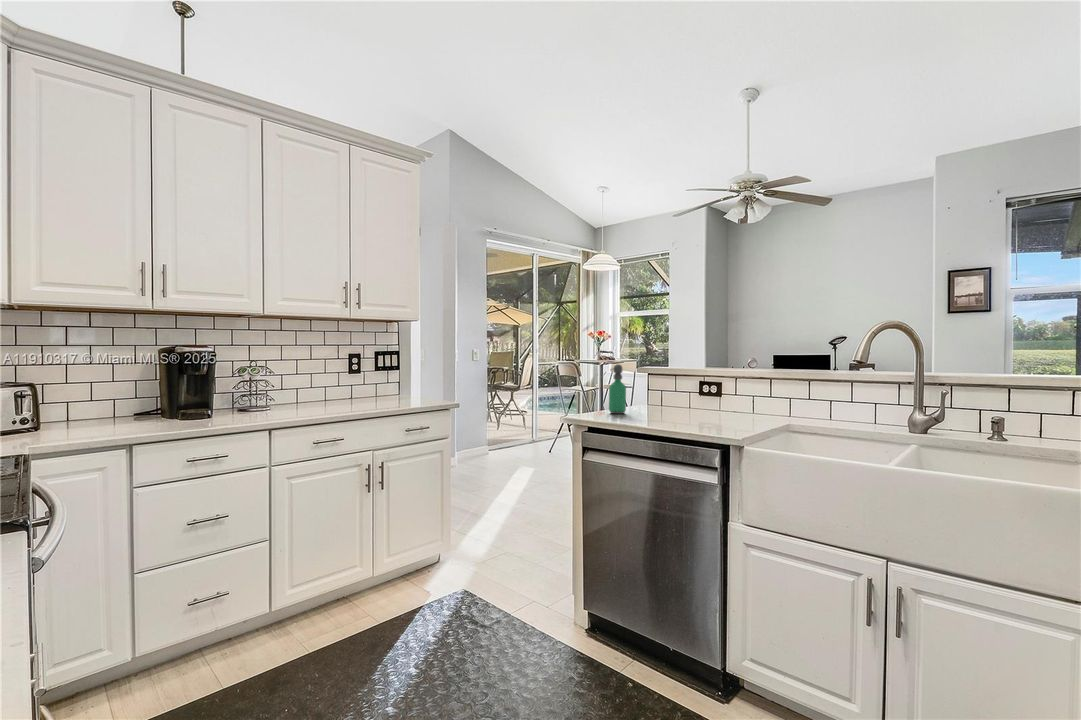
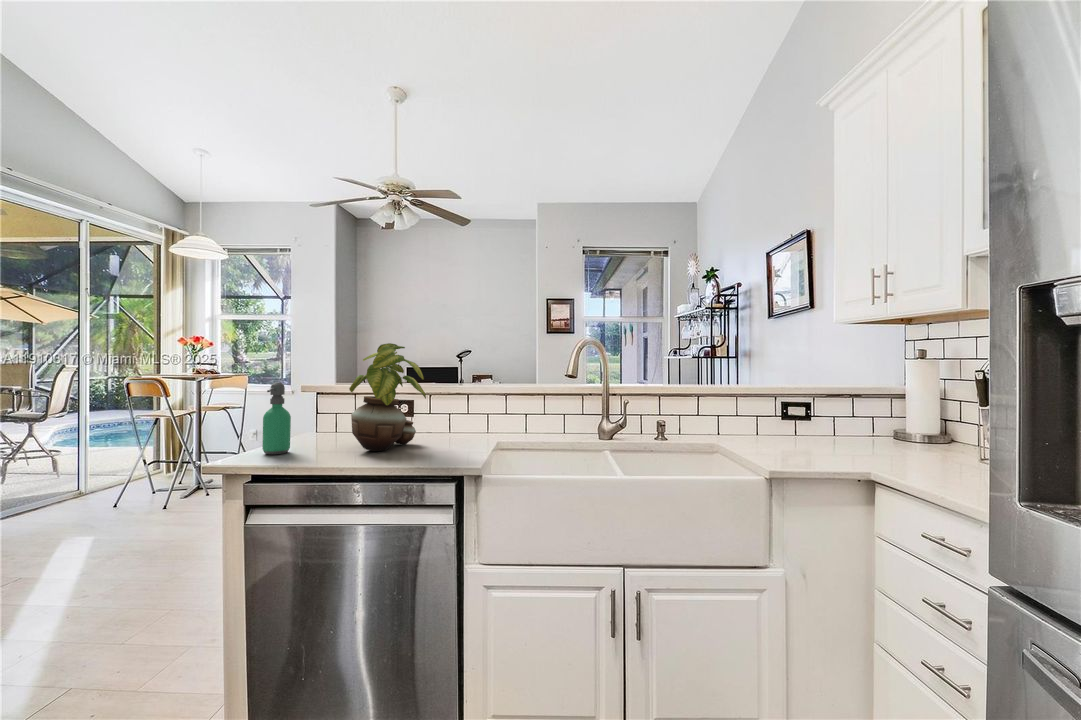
potted plant: none [663,335,720,419] -> present [349,343,426,451]

